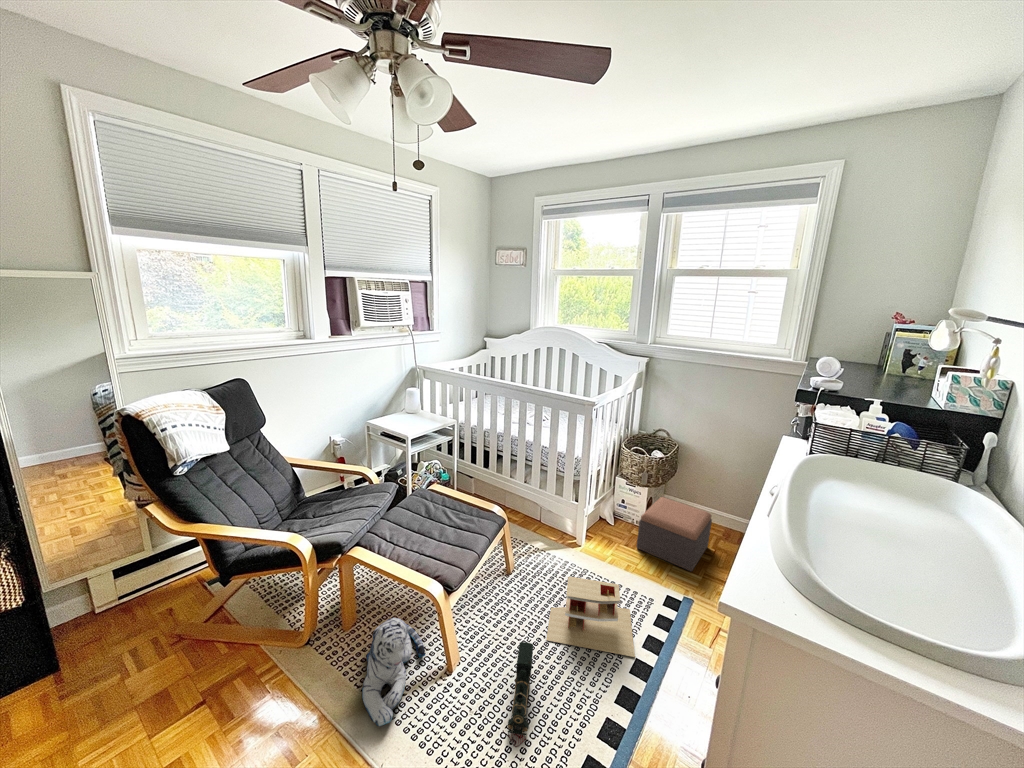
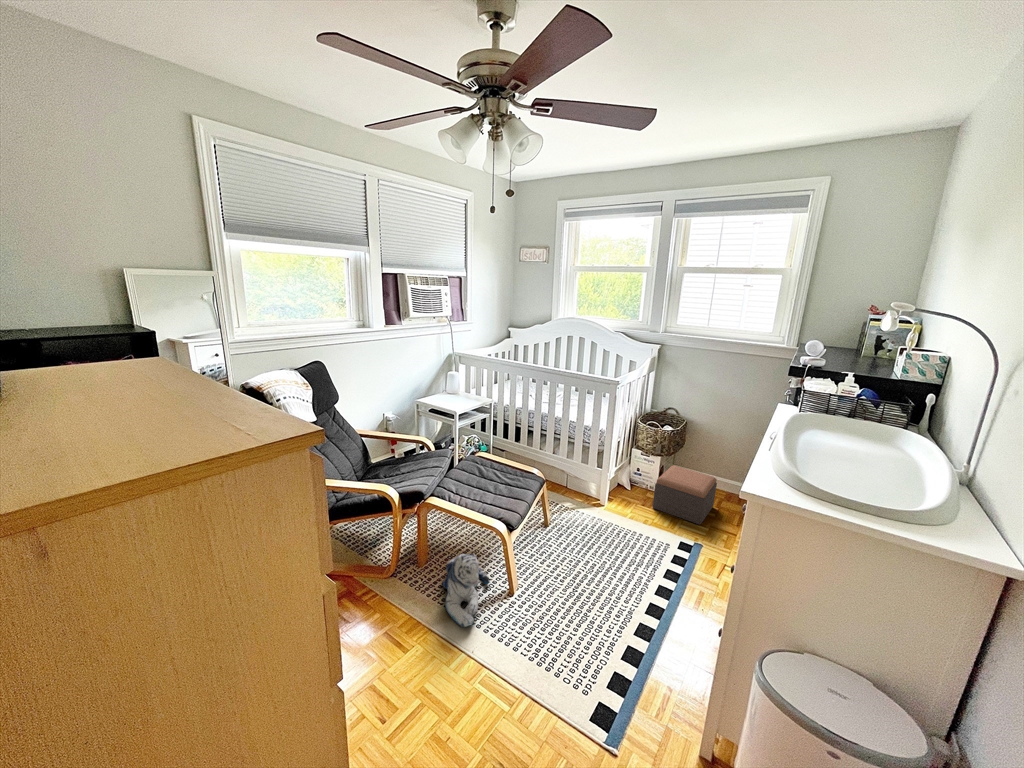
toy house: present [546,577,635,657] -> none [585,524,658,584]
toy train: present [508,642,533,747] -> none [564,570,581,641]

